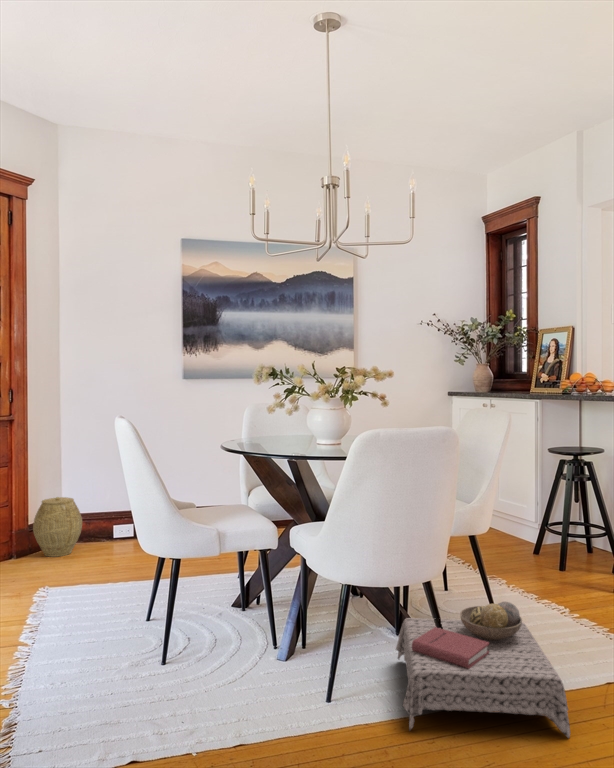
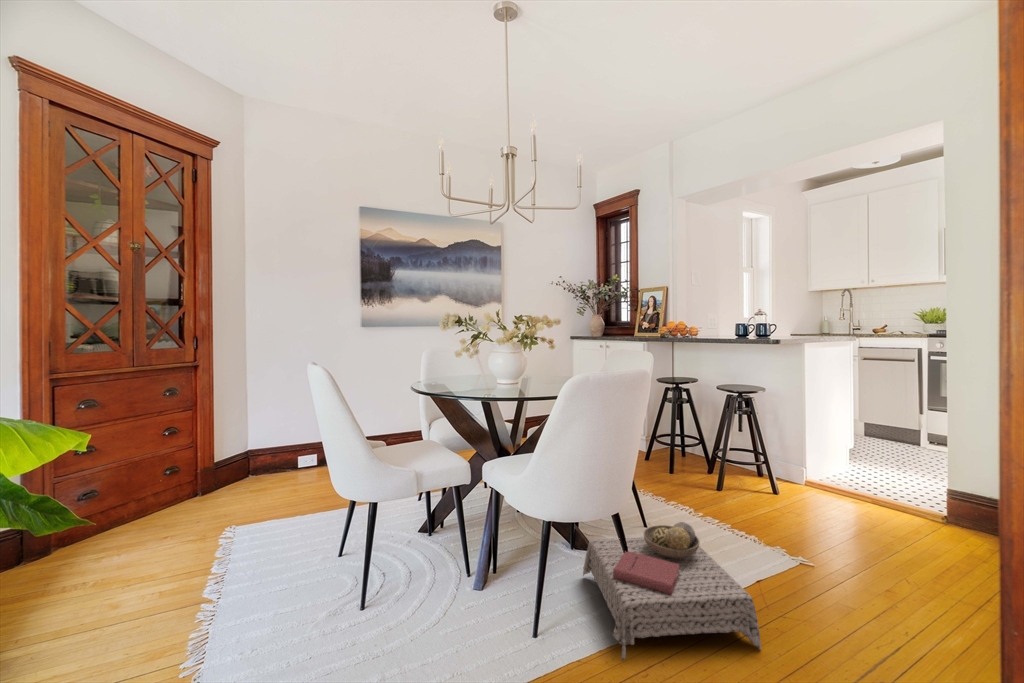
woven basket: present [33,497,82,557] -> none [222,434,270,489]

